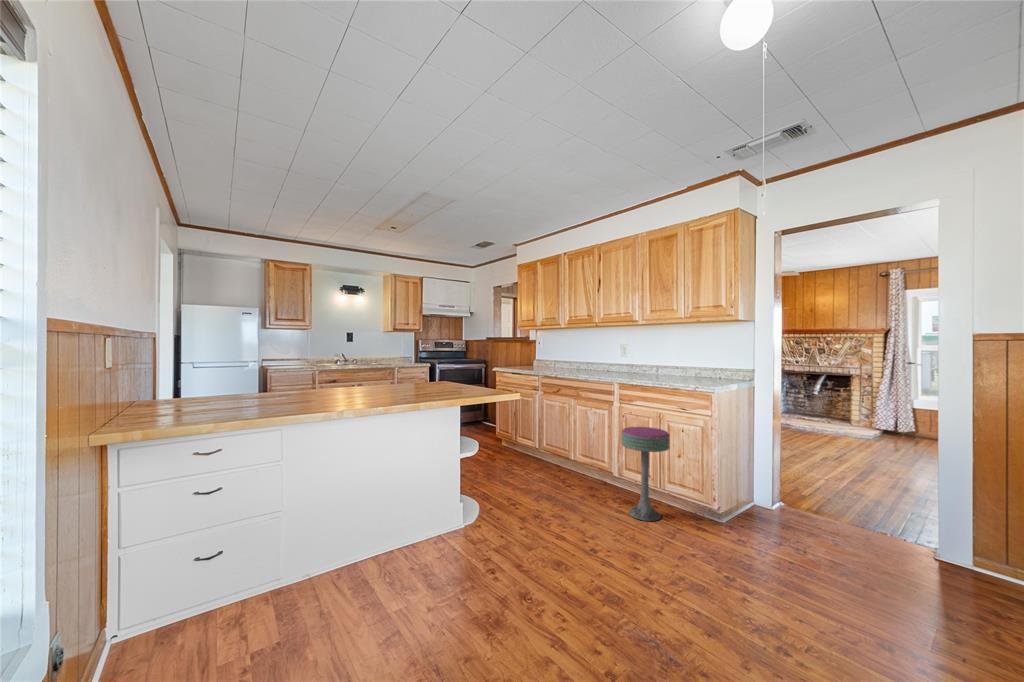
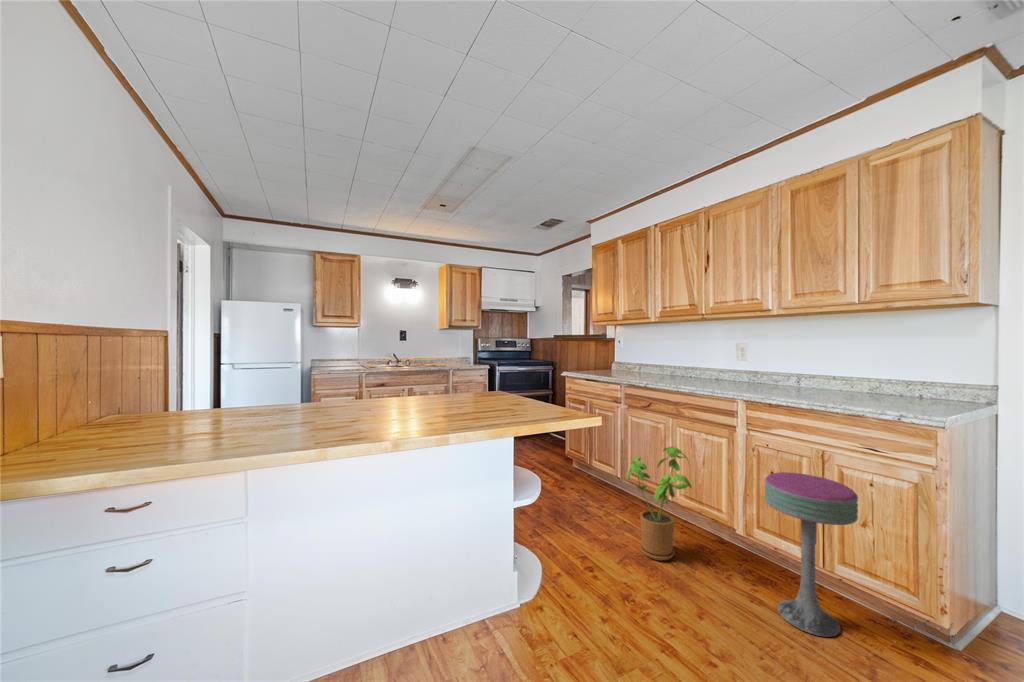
house plant: none [539,416,582,495] -> present [627,446,692,560]

